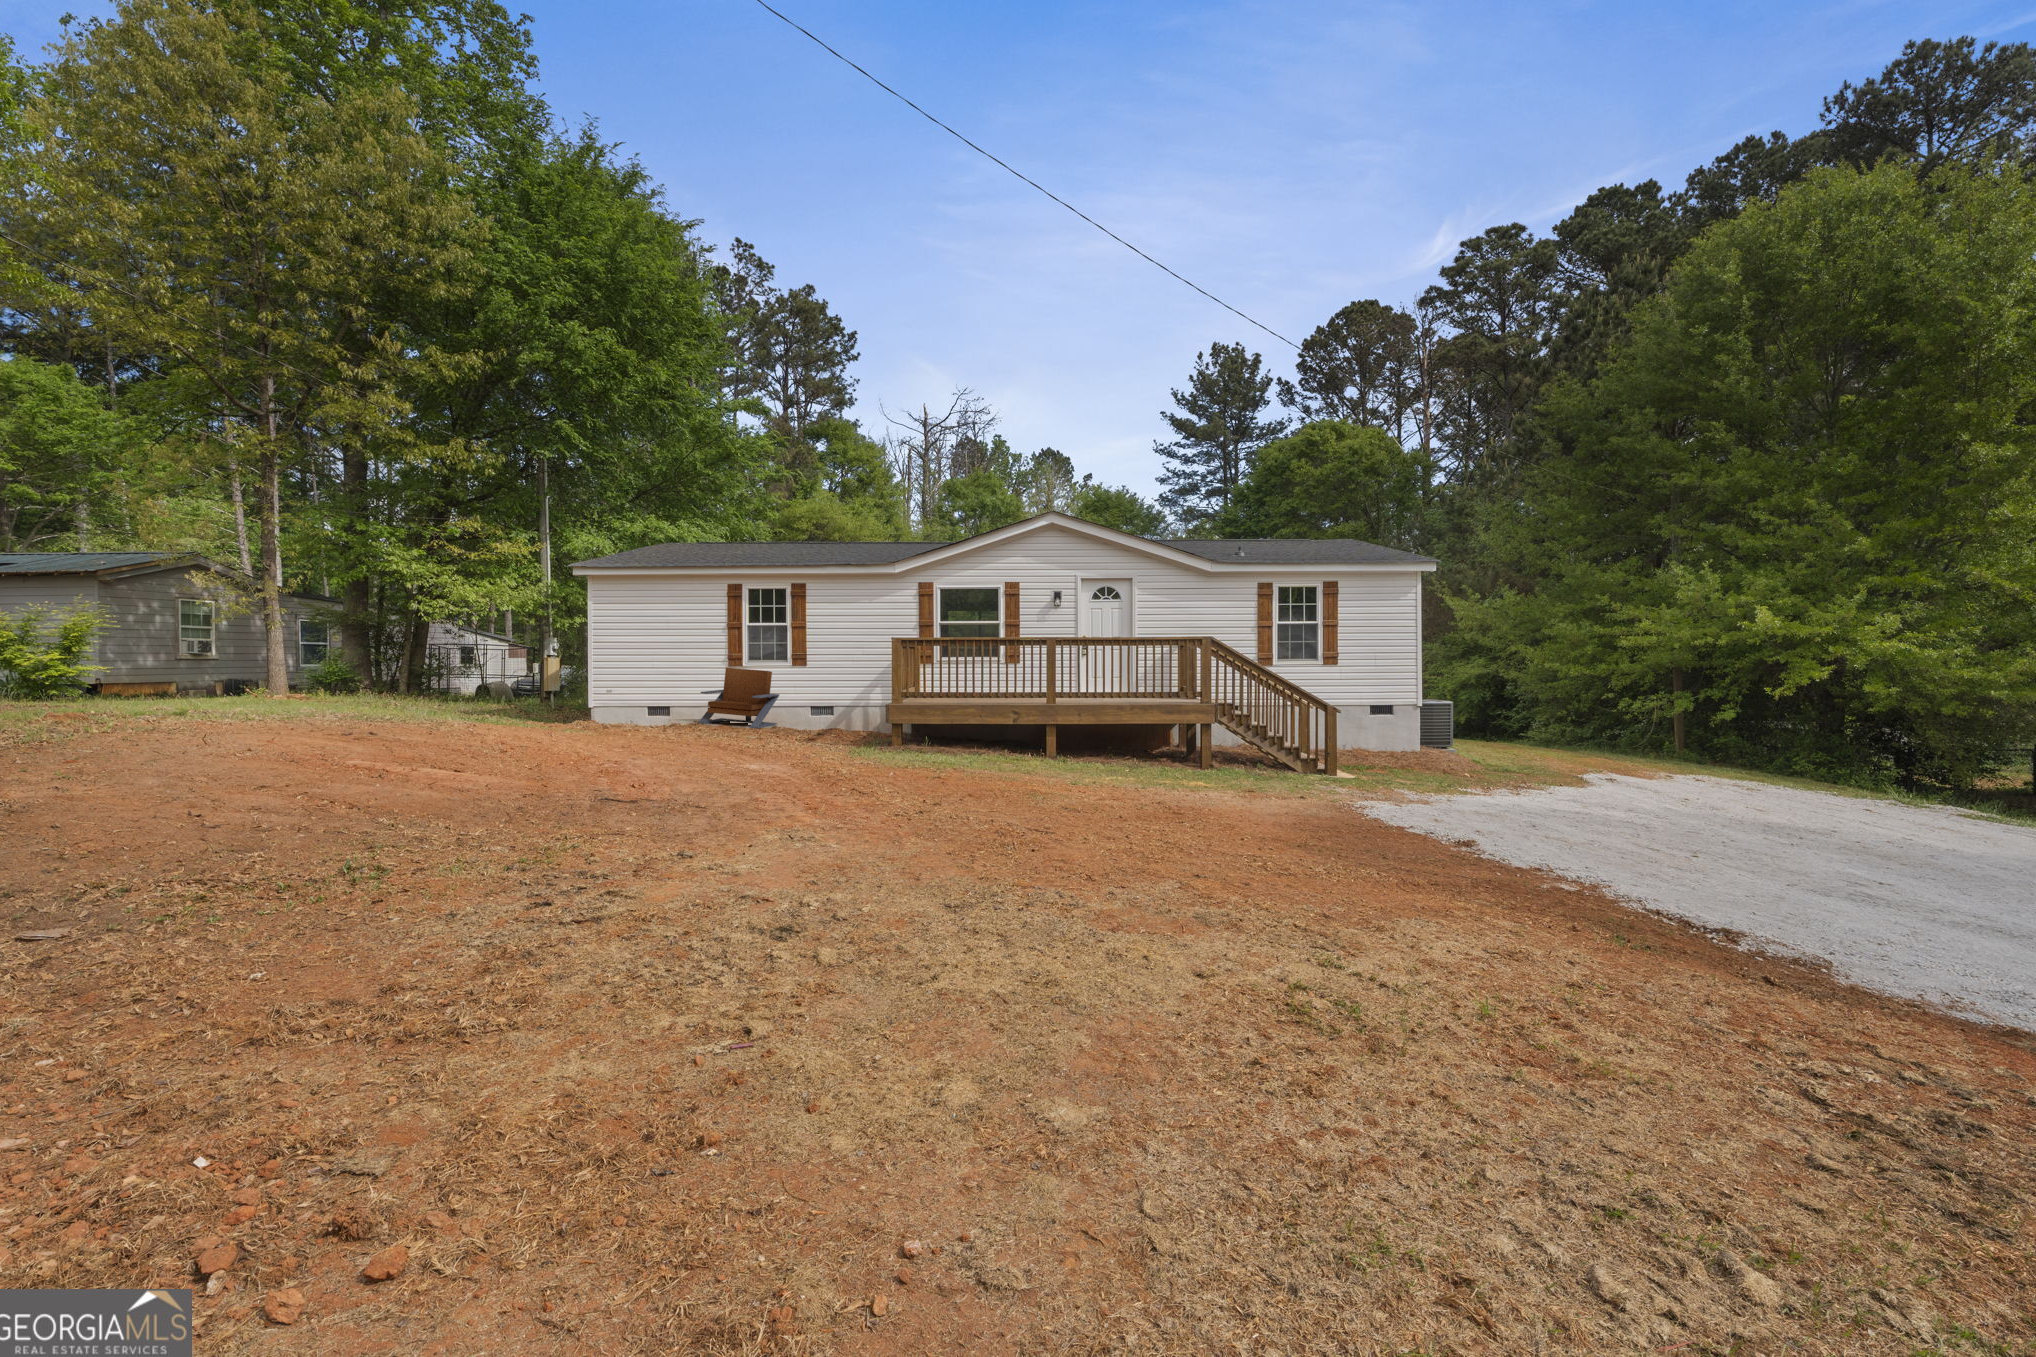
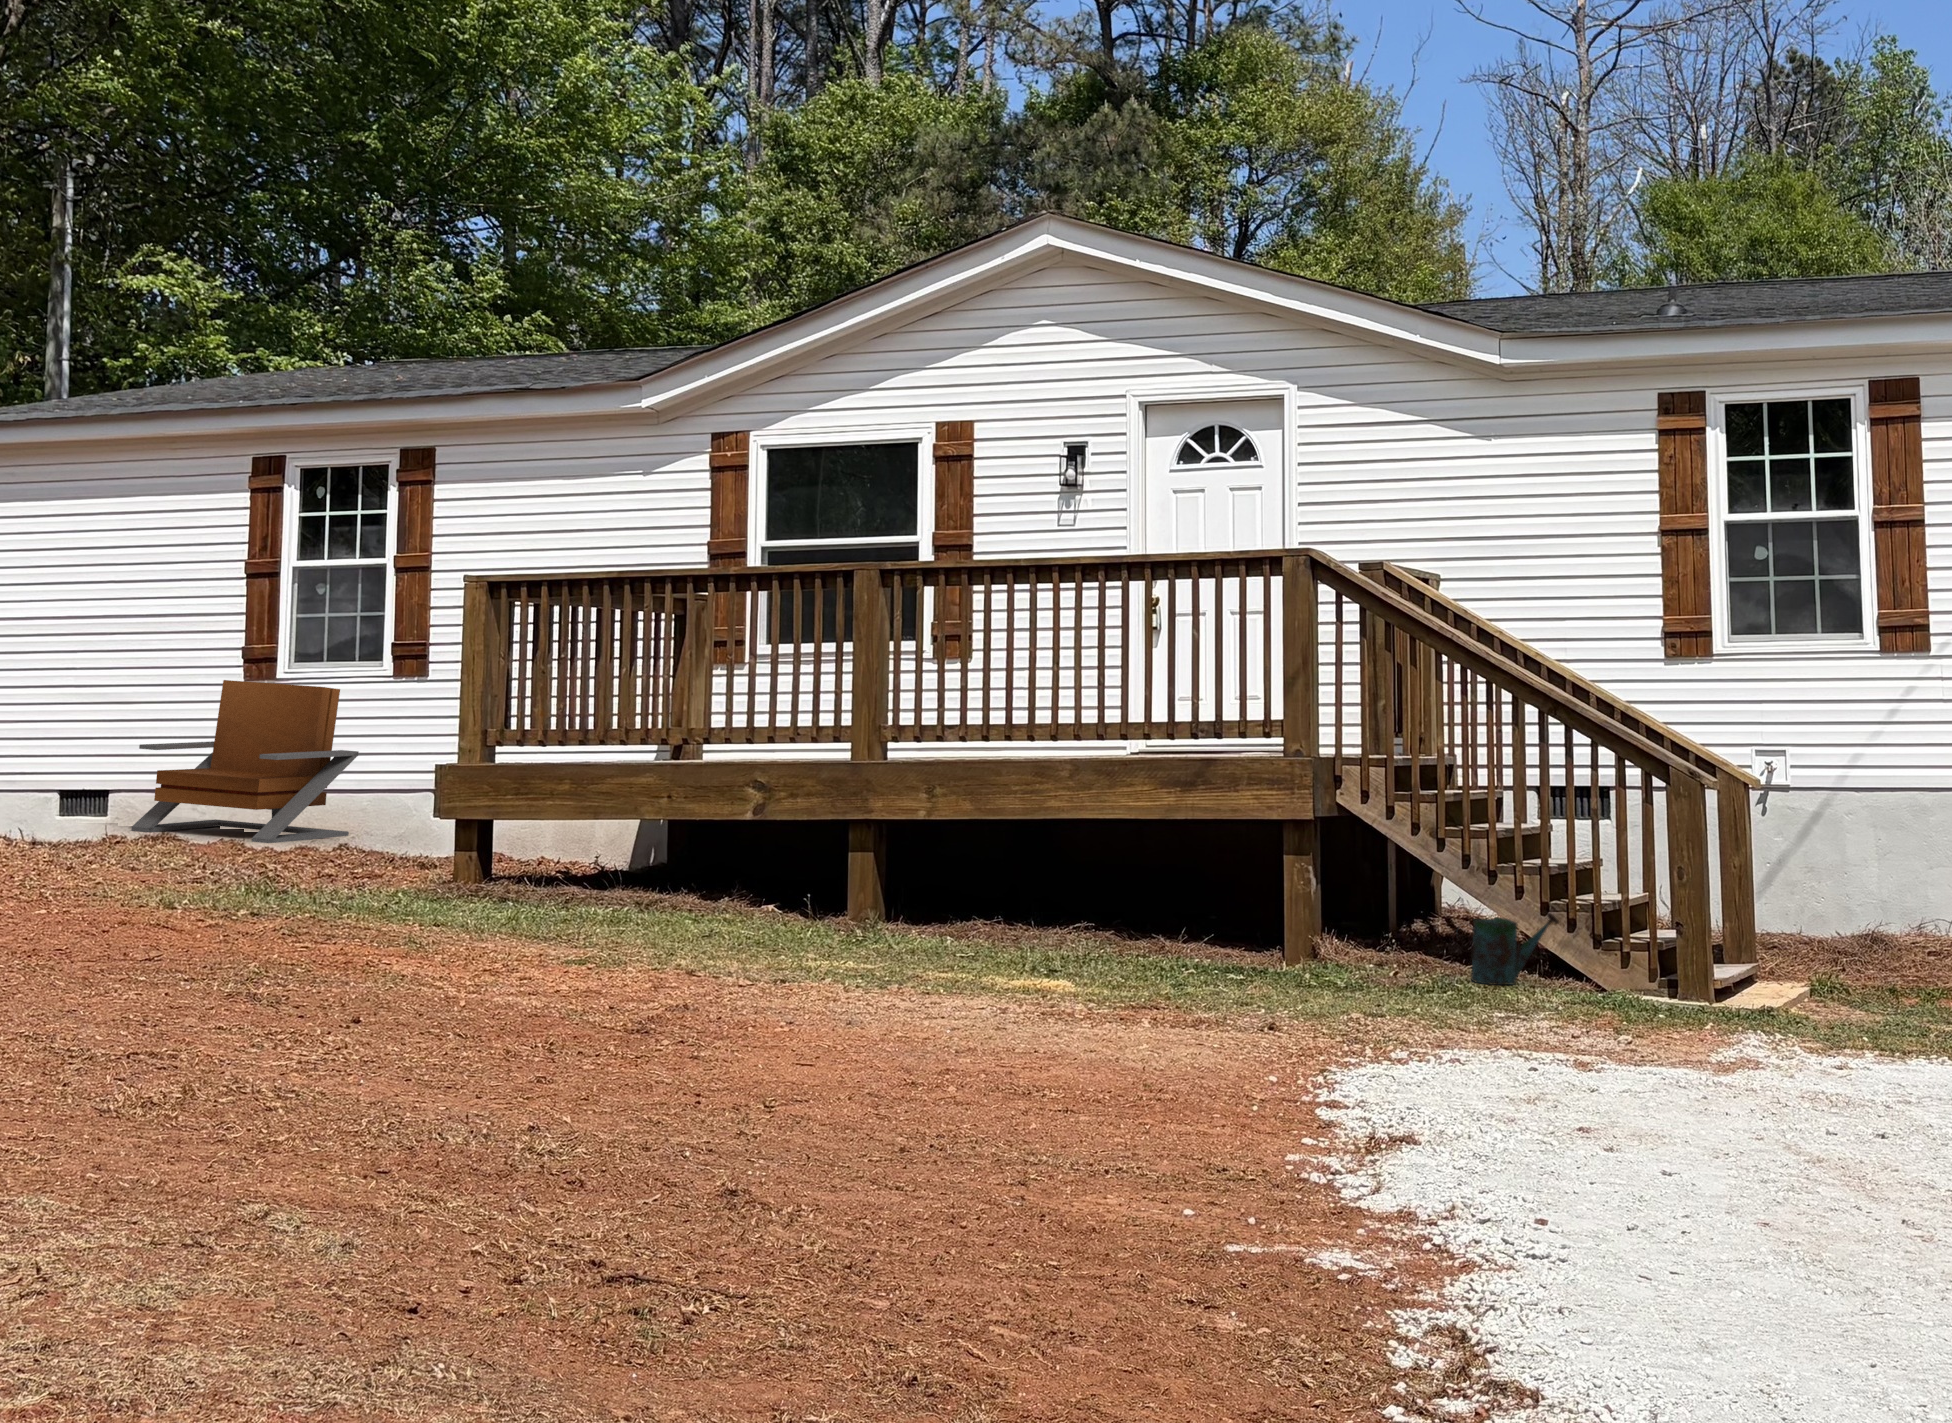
watering can: none [1242,758,1274,783] -> present [1471,913,1559,985]

